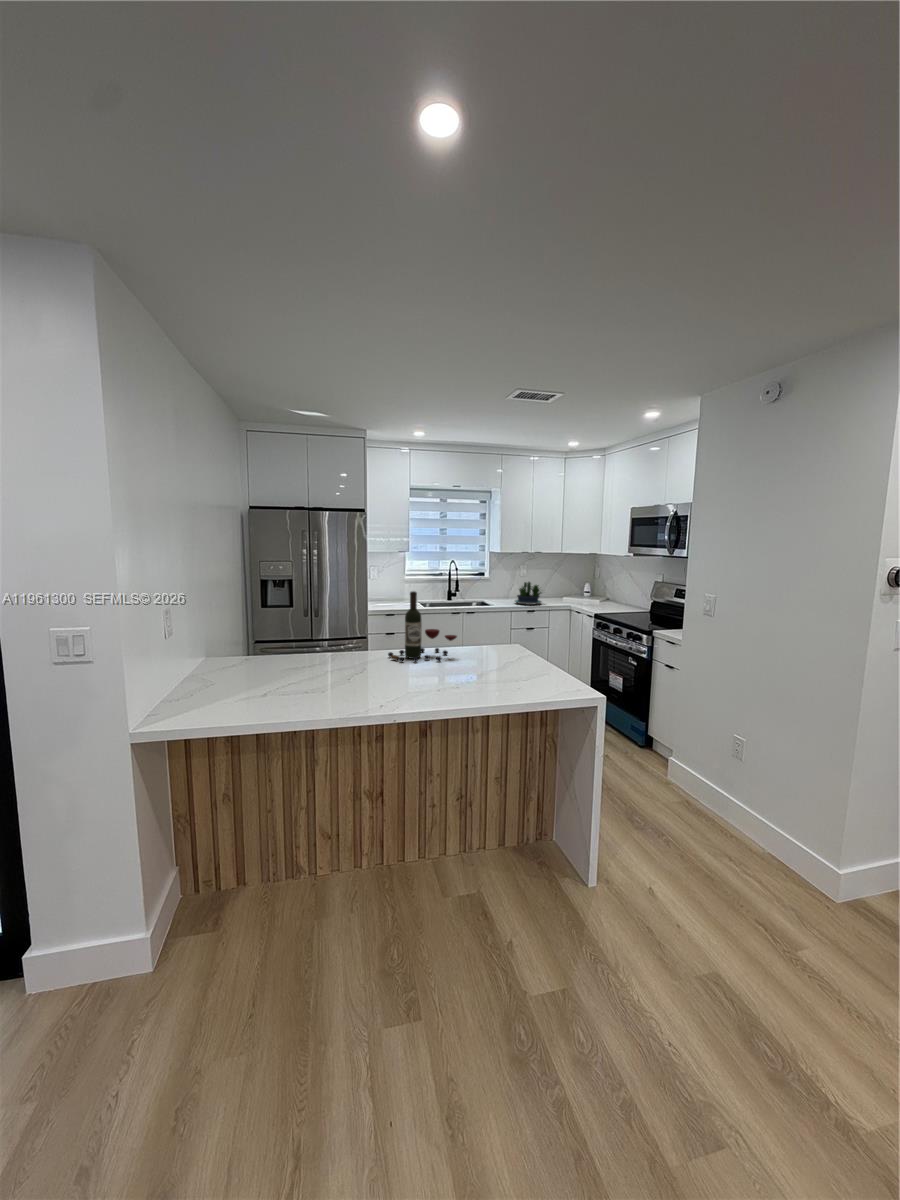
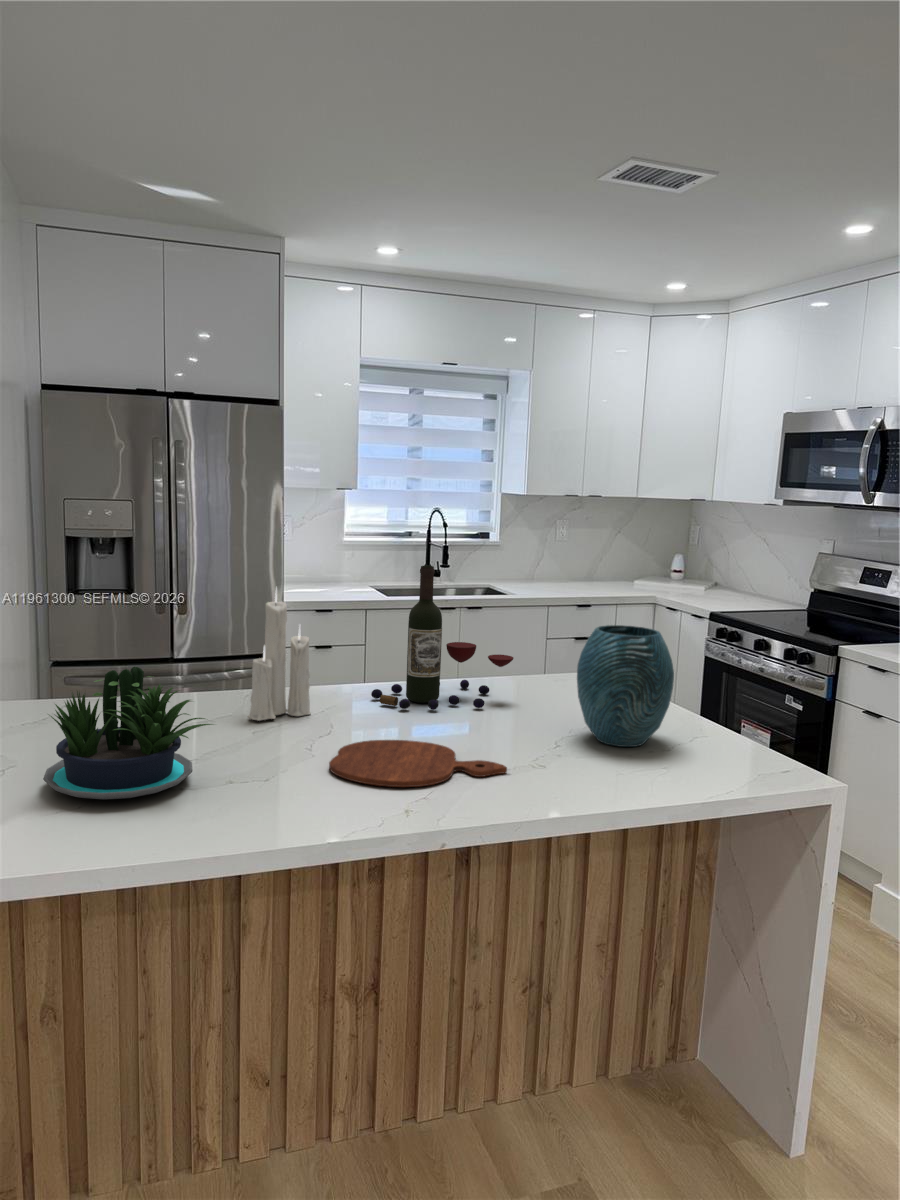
potted plant: present [515,582,541,605] -> present [43,667,213,799]
candle: none [324,599,355,667] -> present [249,589,310,721]
vase: none [478,619,525,679] -> present [577,625,674,747]
cutting board: none [352,675,436,696] -> present [329,740,507,787]

